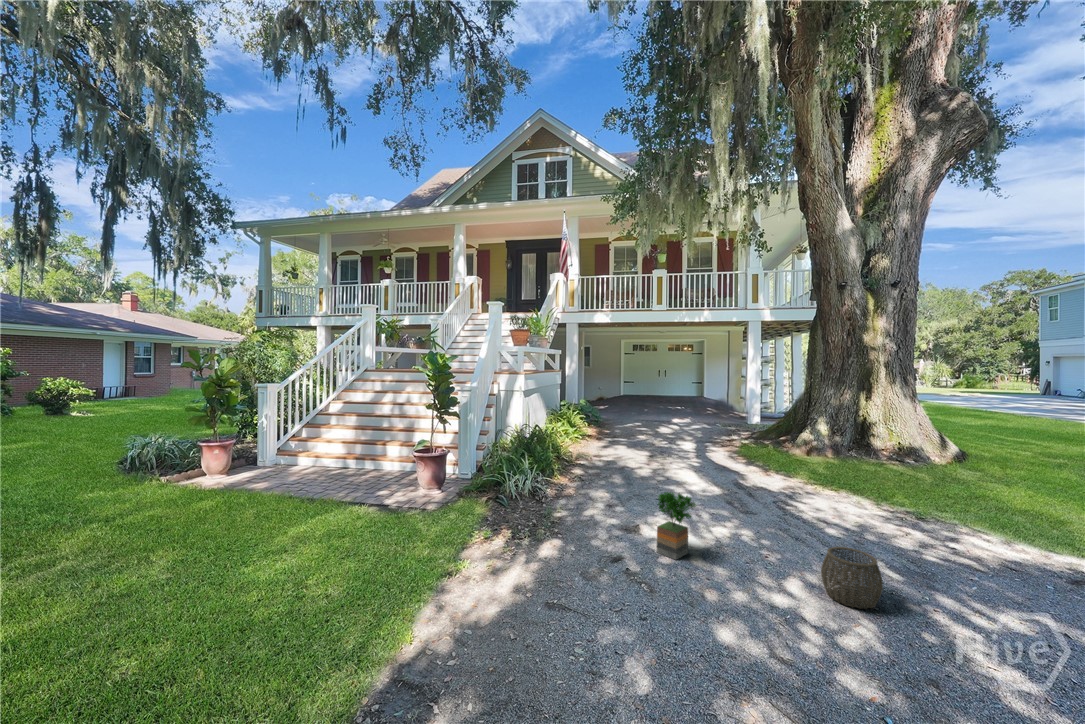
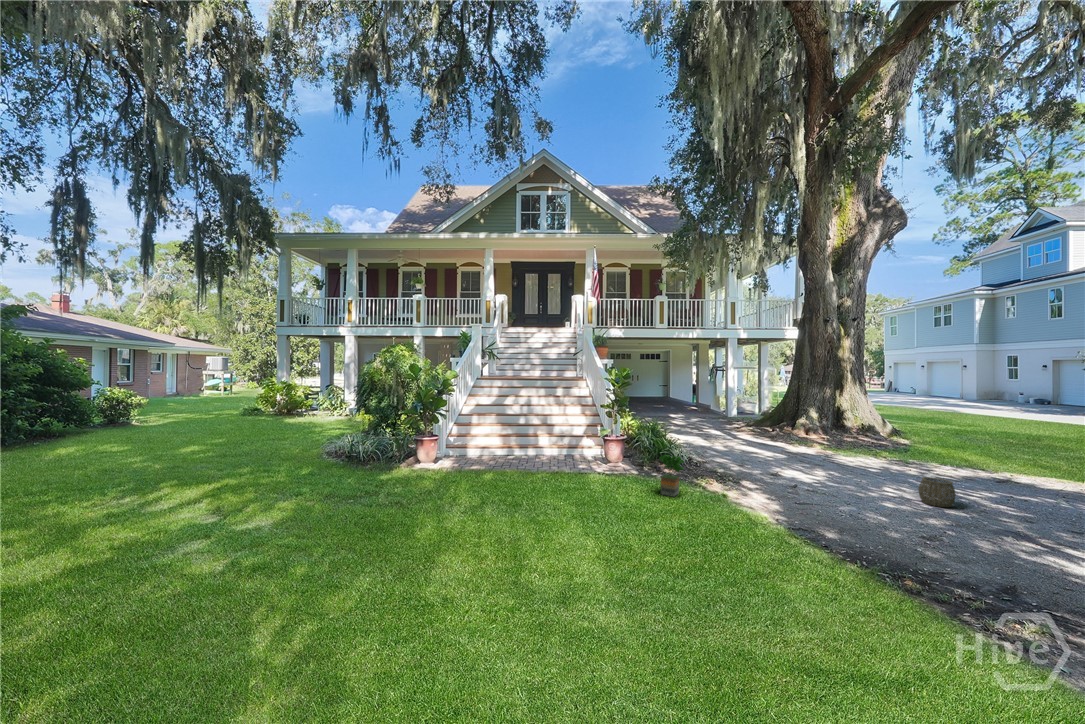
potted tree: present [657,492,696,560] -> present [660,455,684,497]

